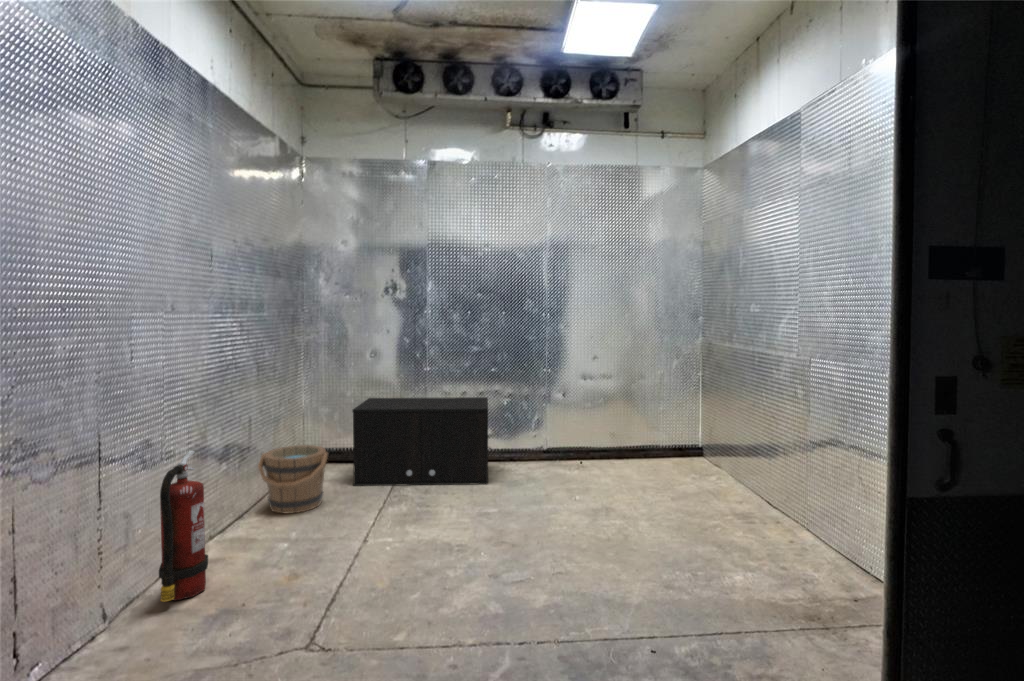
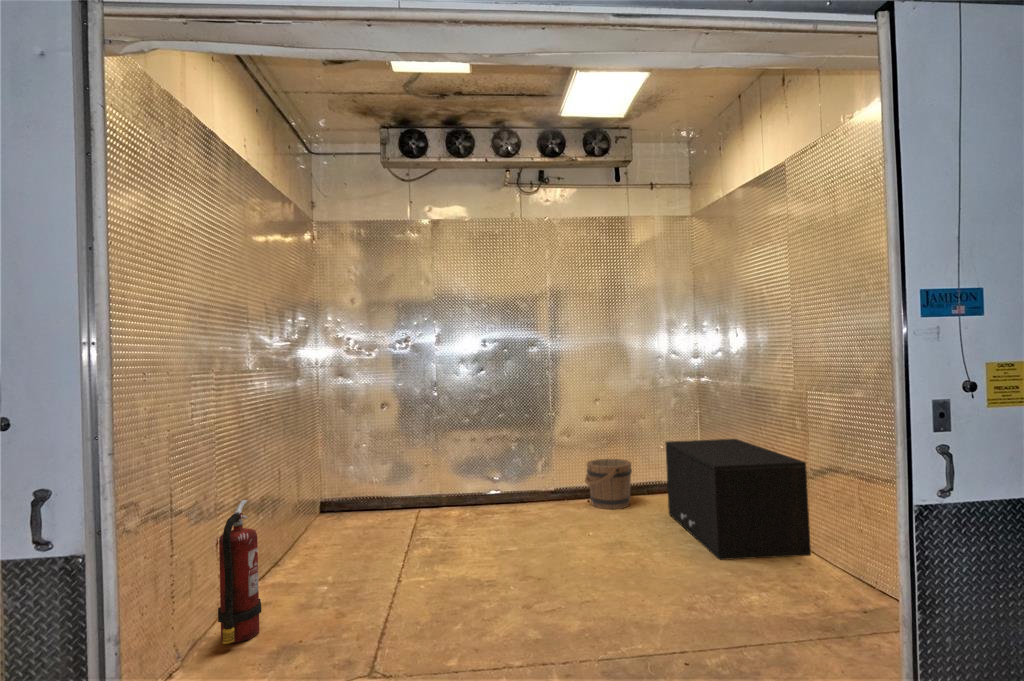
storage cabinet: present [353,397,488,486] -> present [665,439,811,560]
bucket: present [258,445,329,514] -> present [585,459,632,509]

